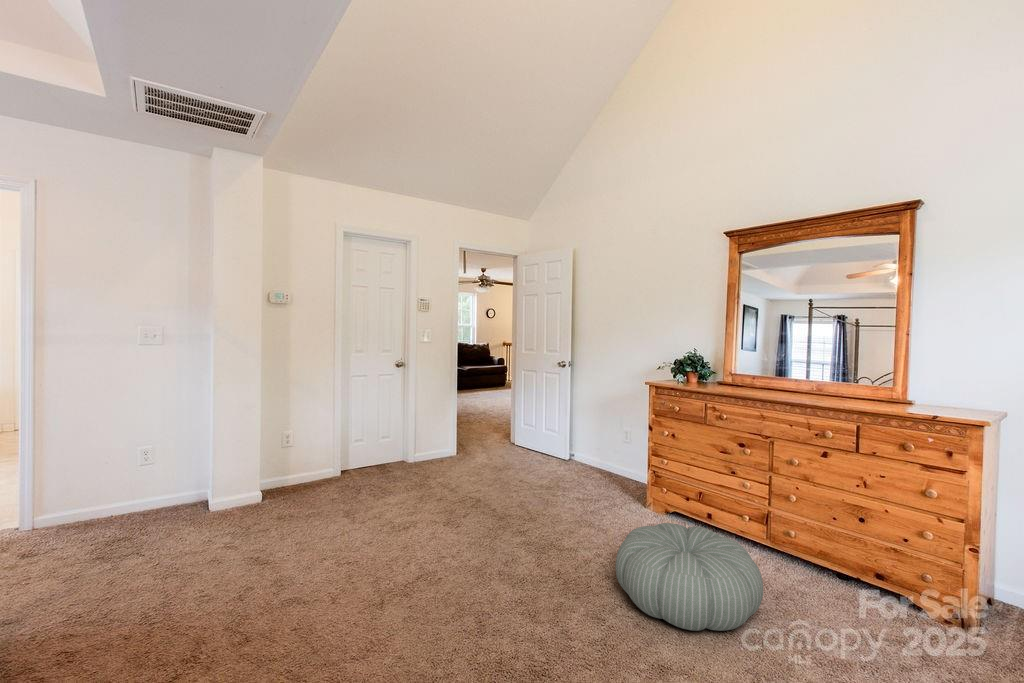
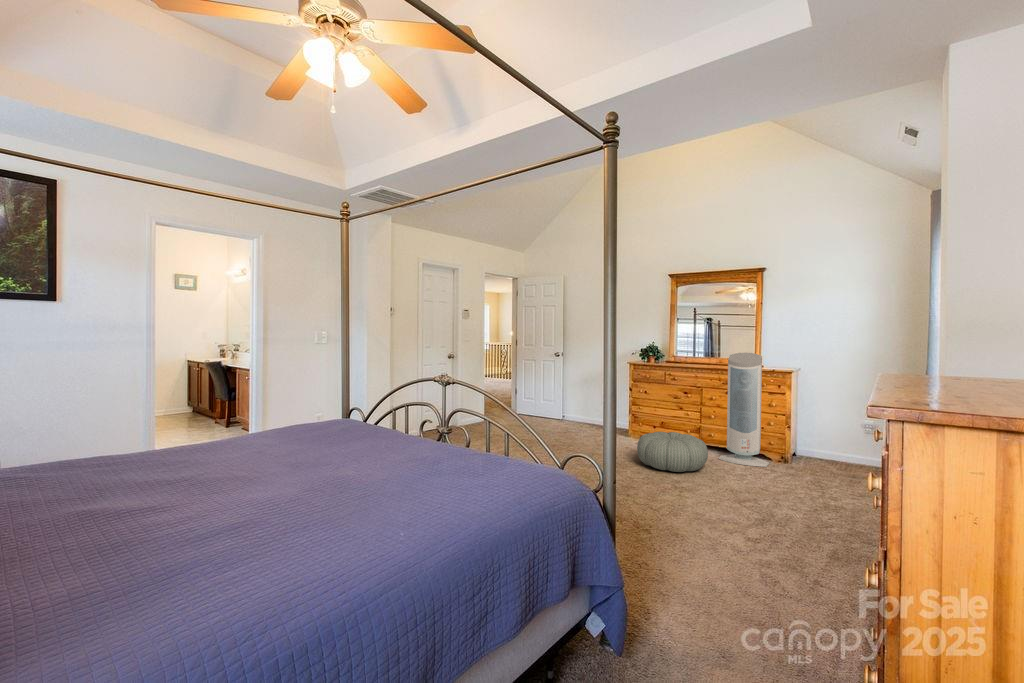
air purifier: none [798,375,918,636] -> present [718,353,769,467]

